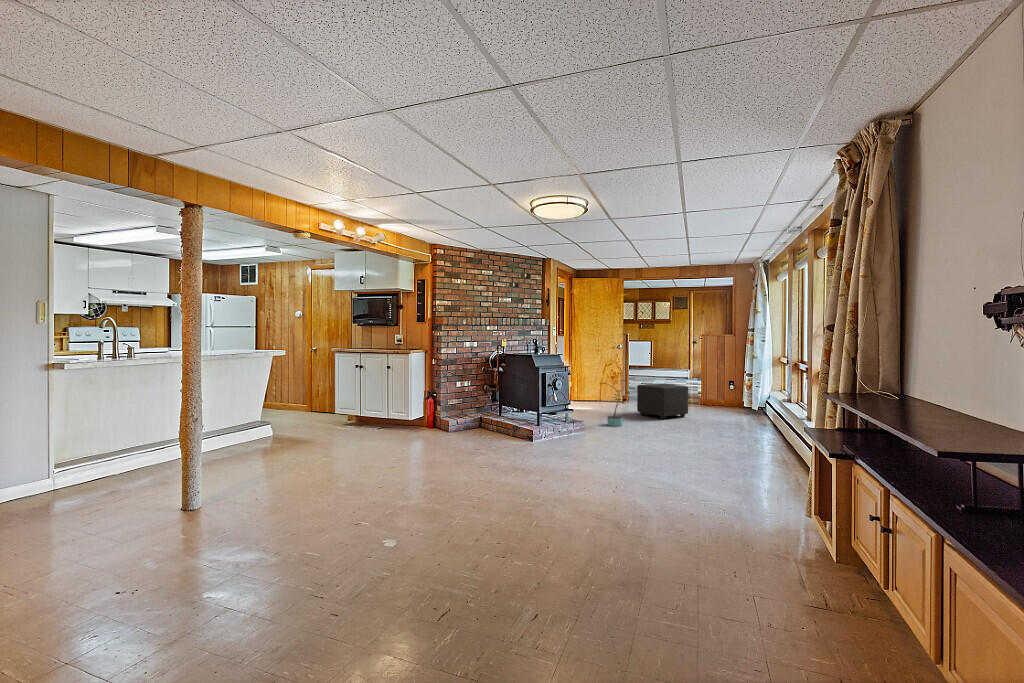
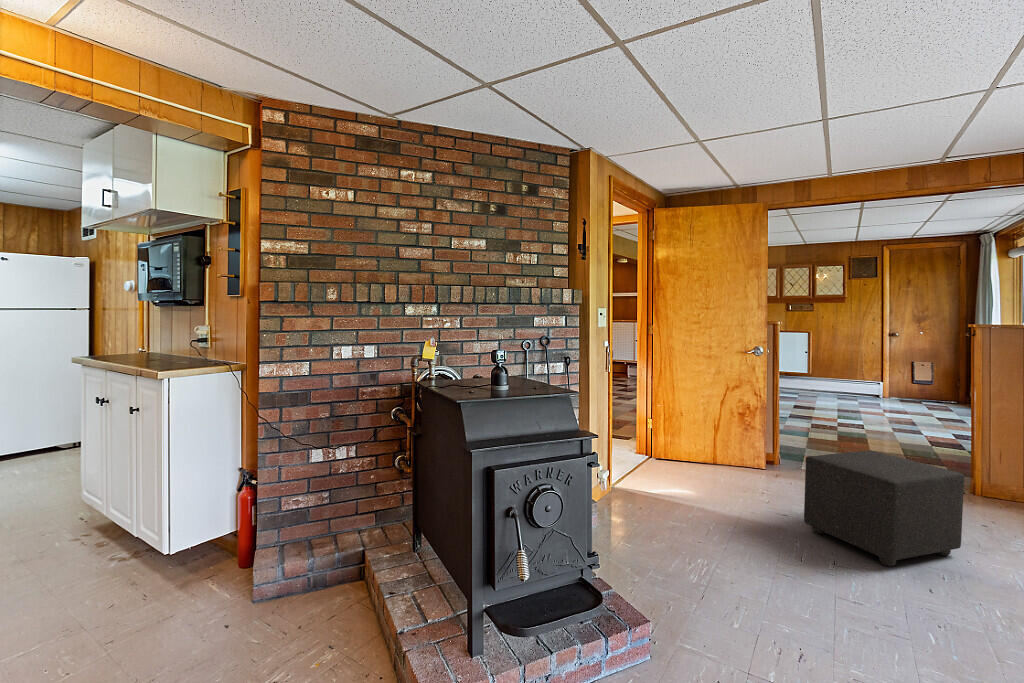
potted plant: present [602,377,630,426] -> none [703,451,797,604]

